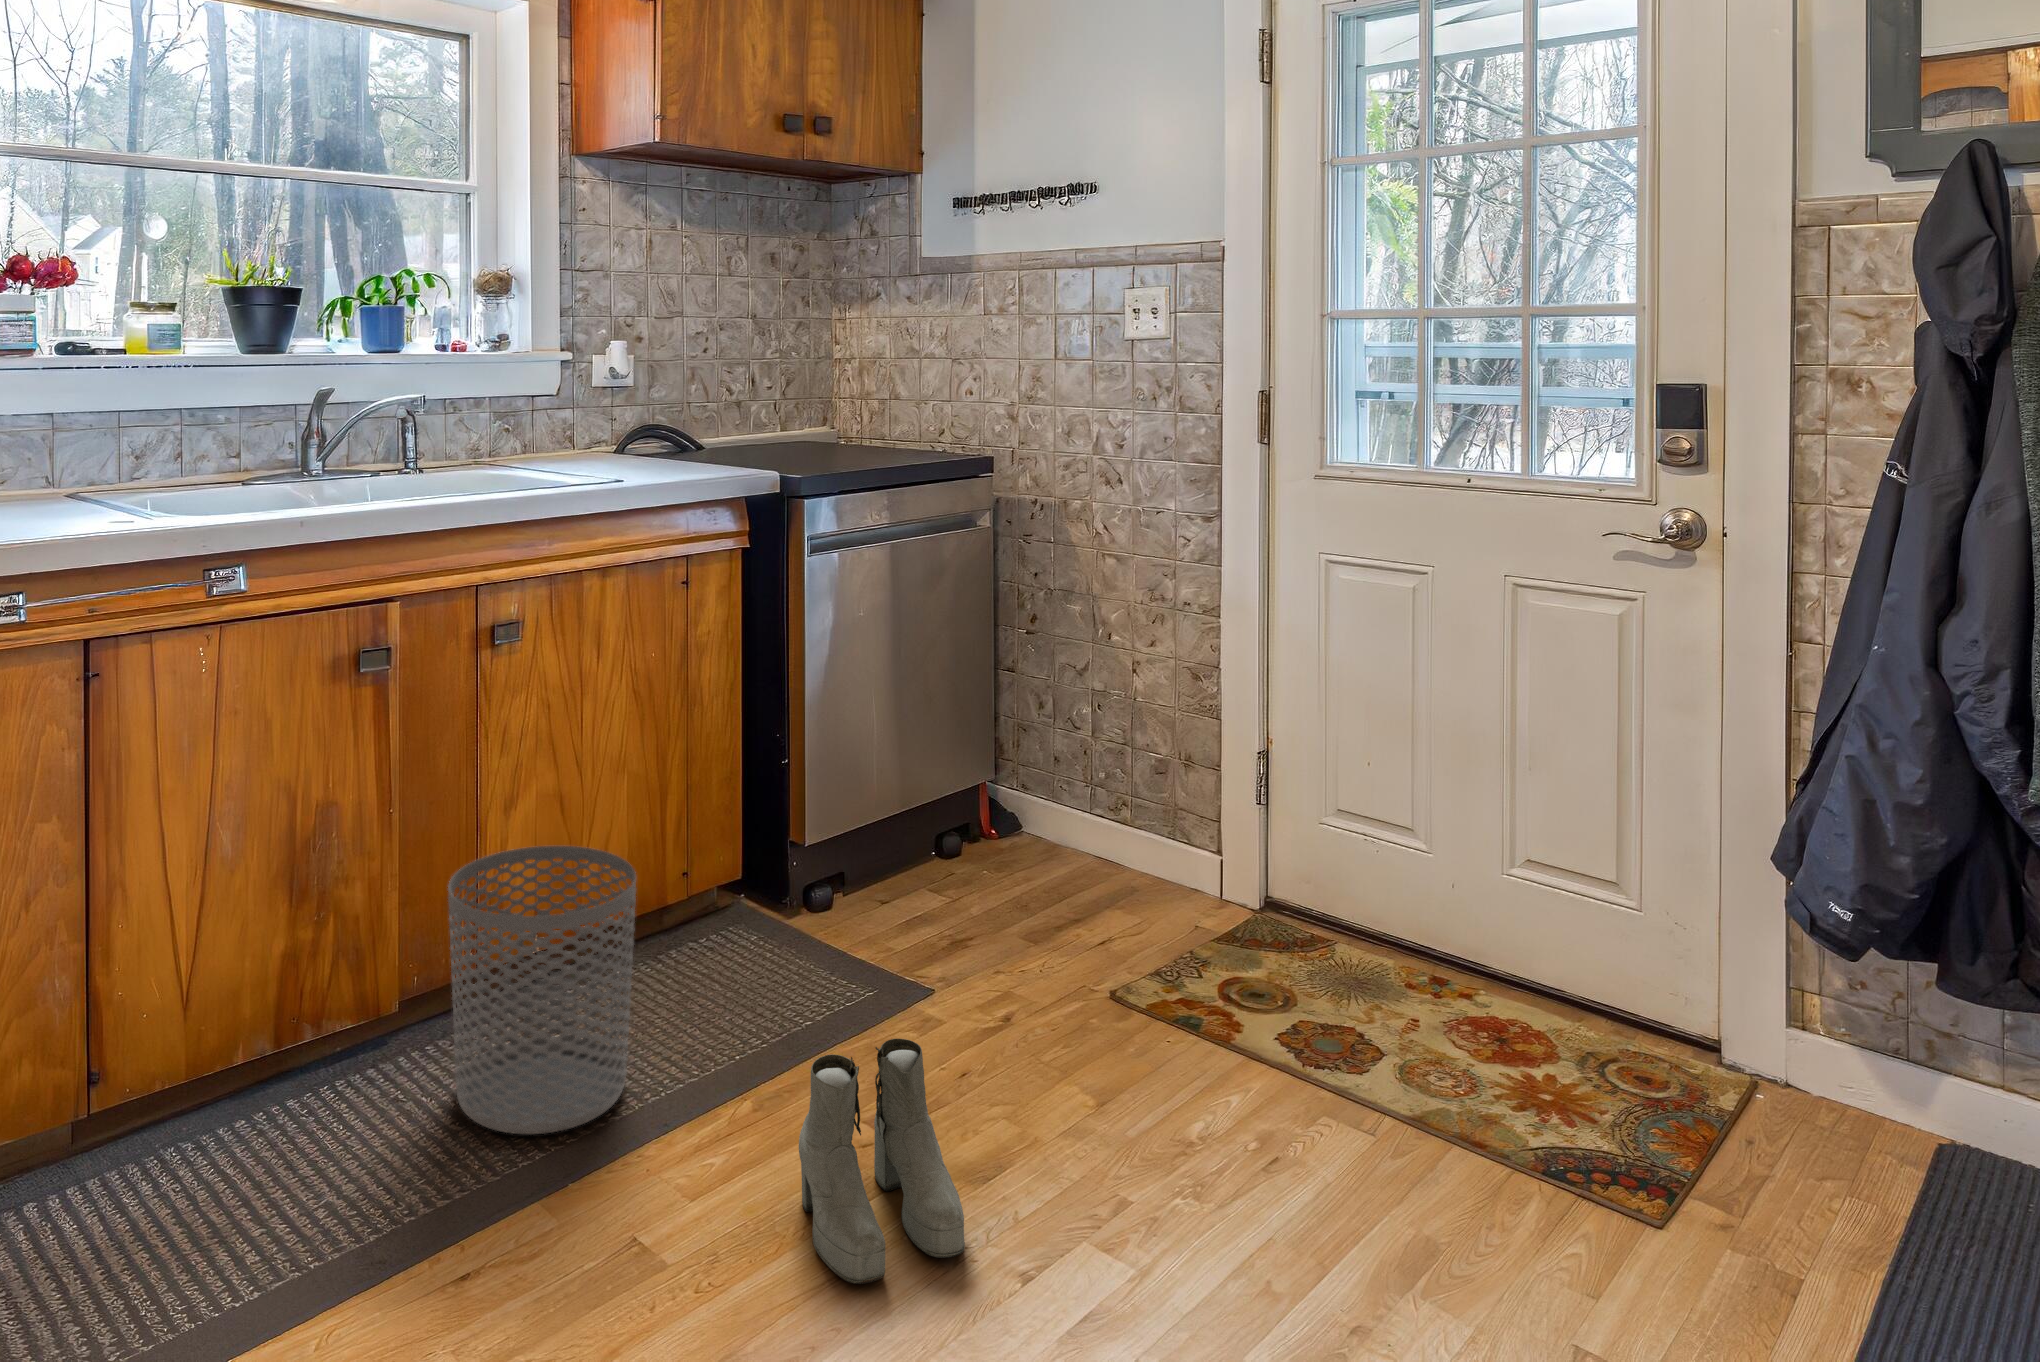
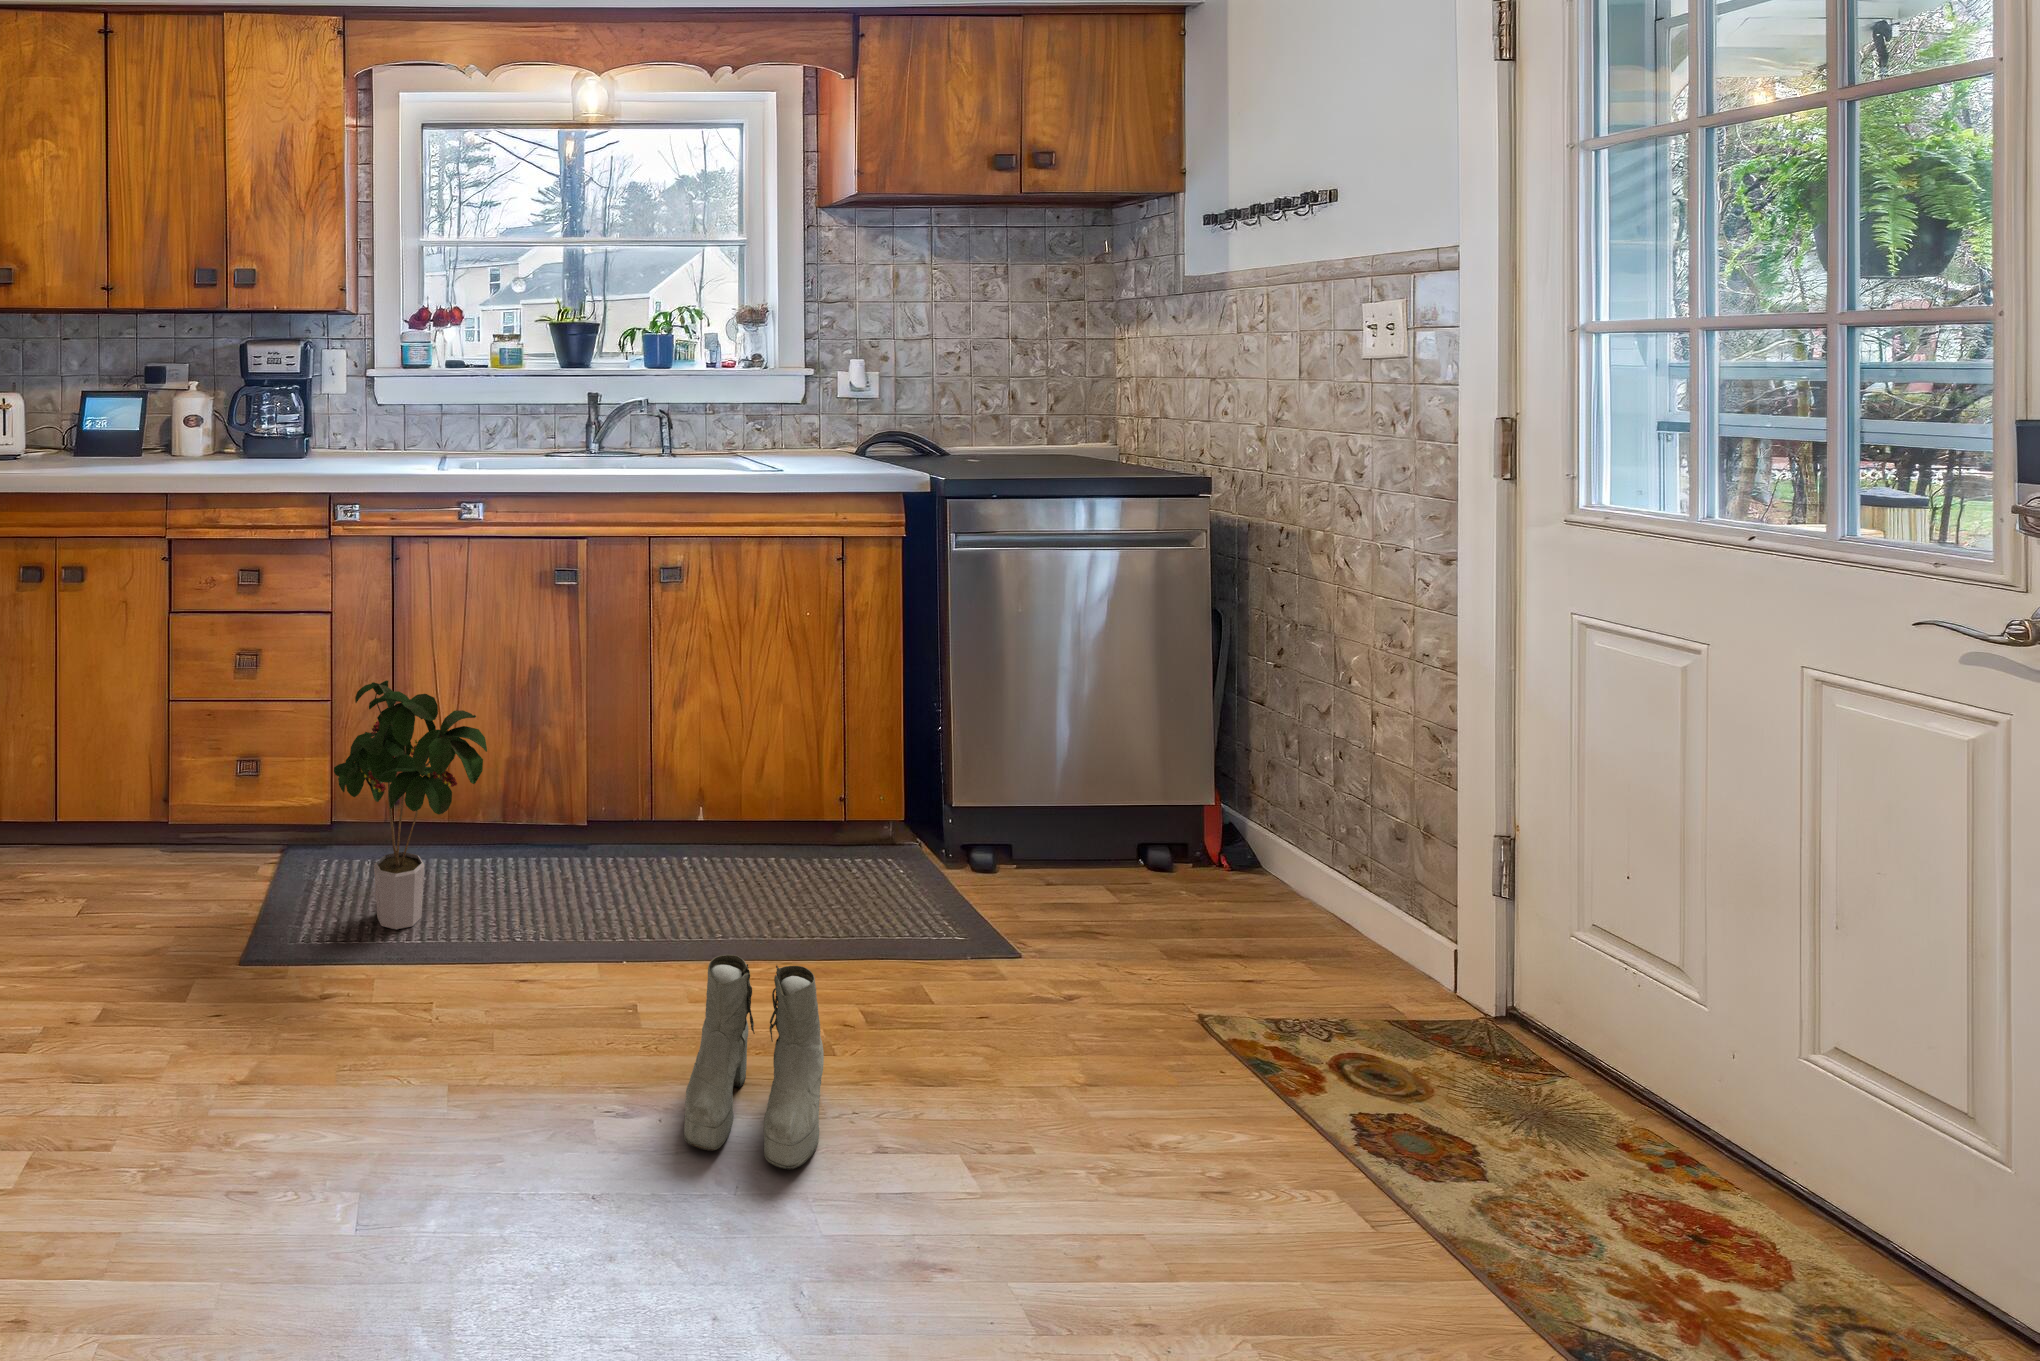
waste bin: present [448,846,636,1134] -> none [561,733,698,947]
potted plant: none [56,861,400,1249] -> present [334,680,487,929]

